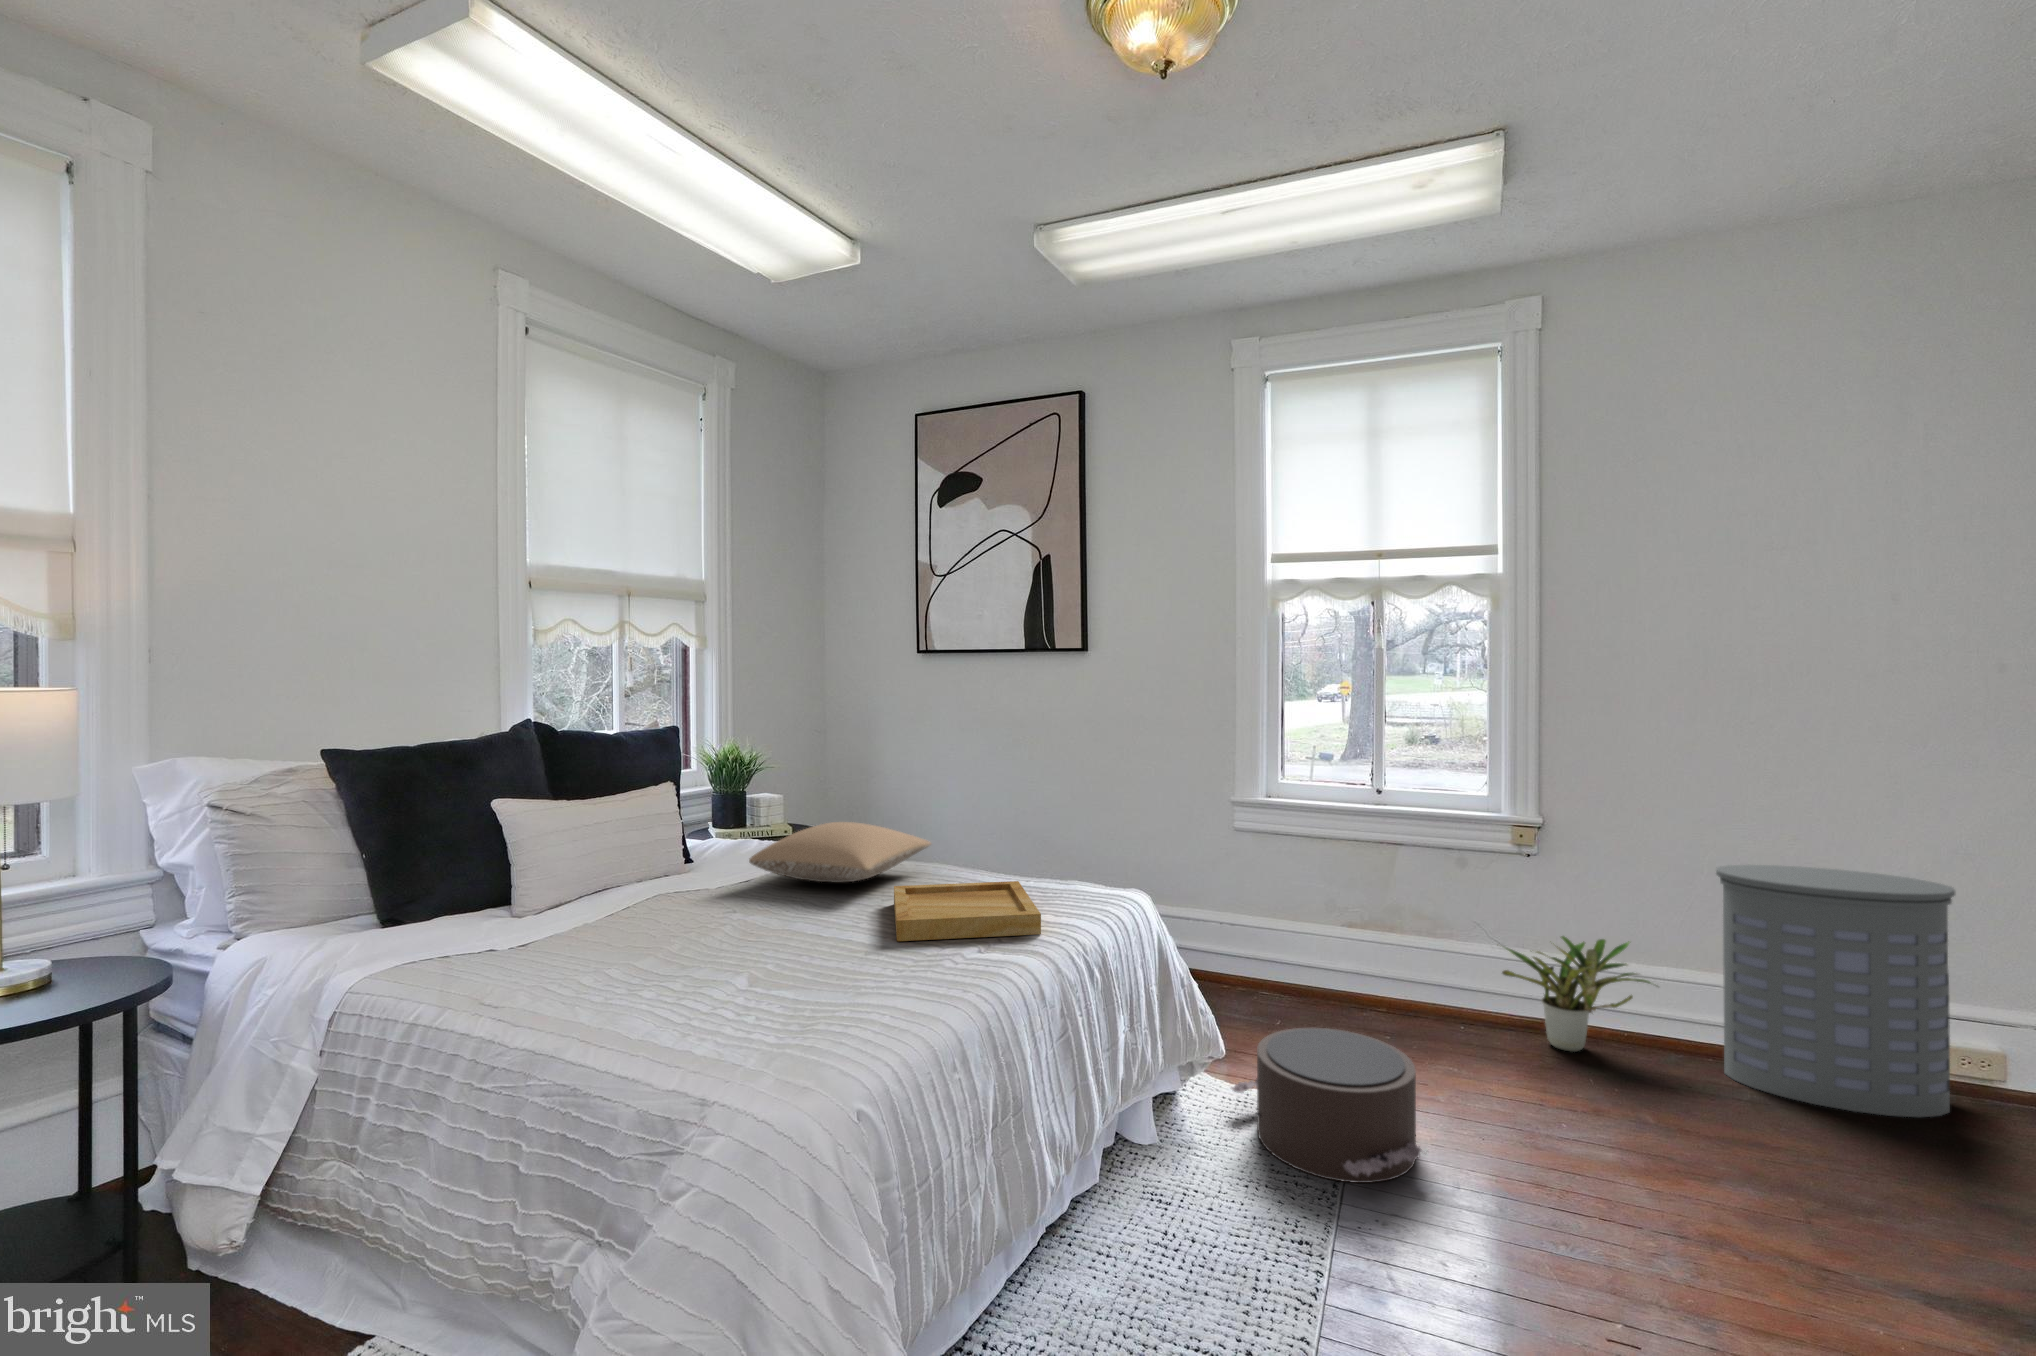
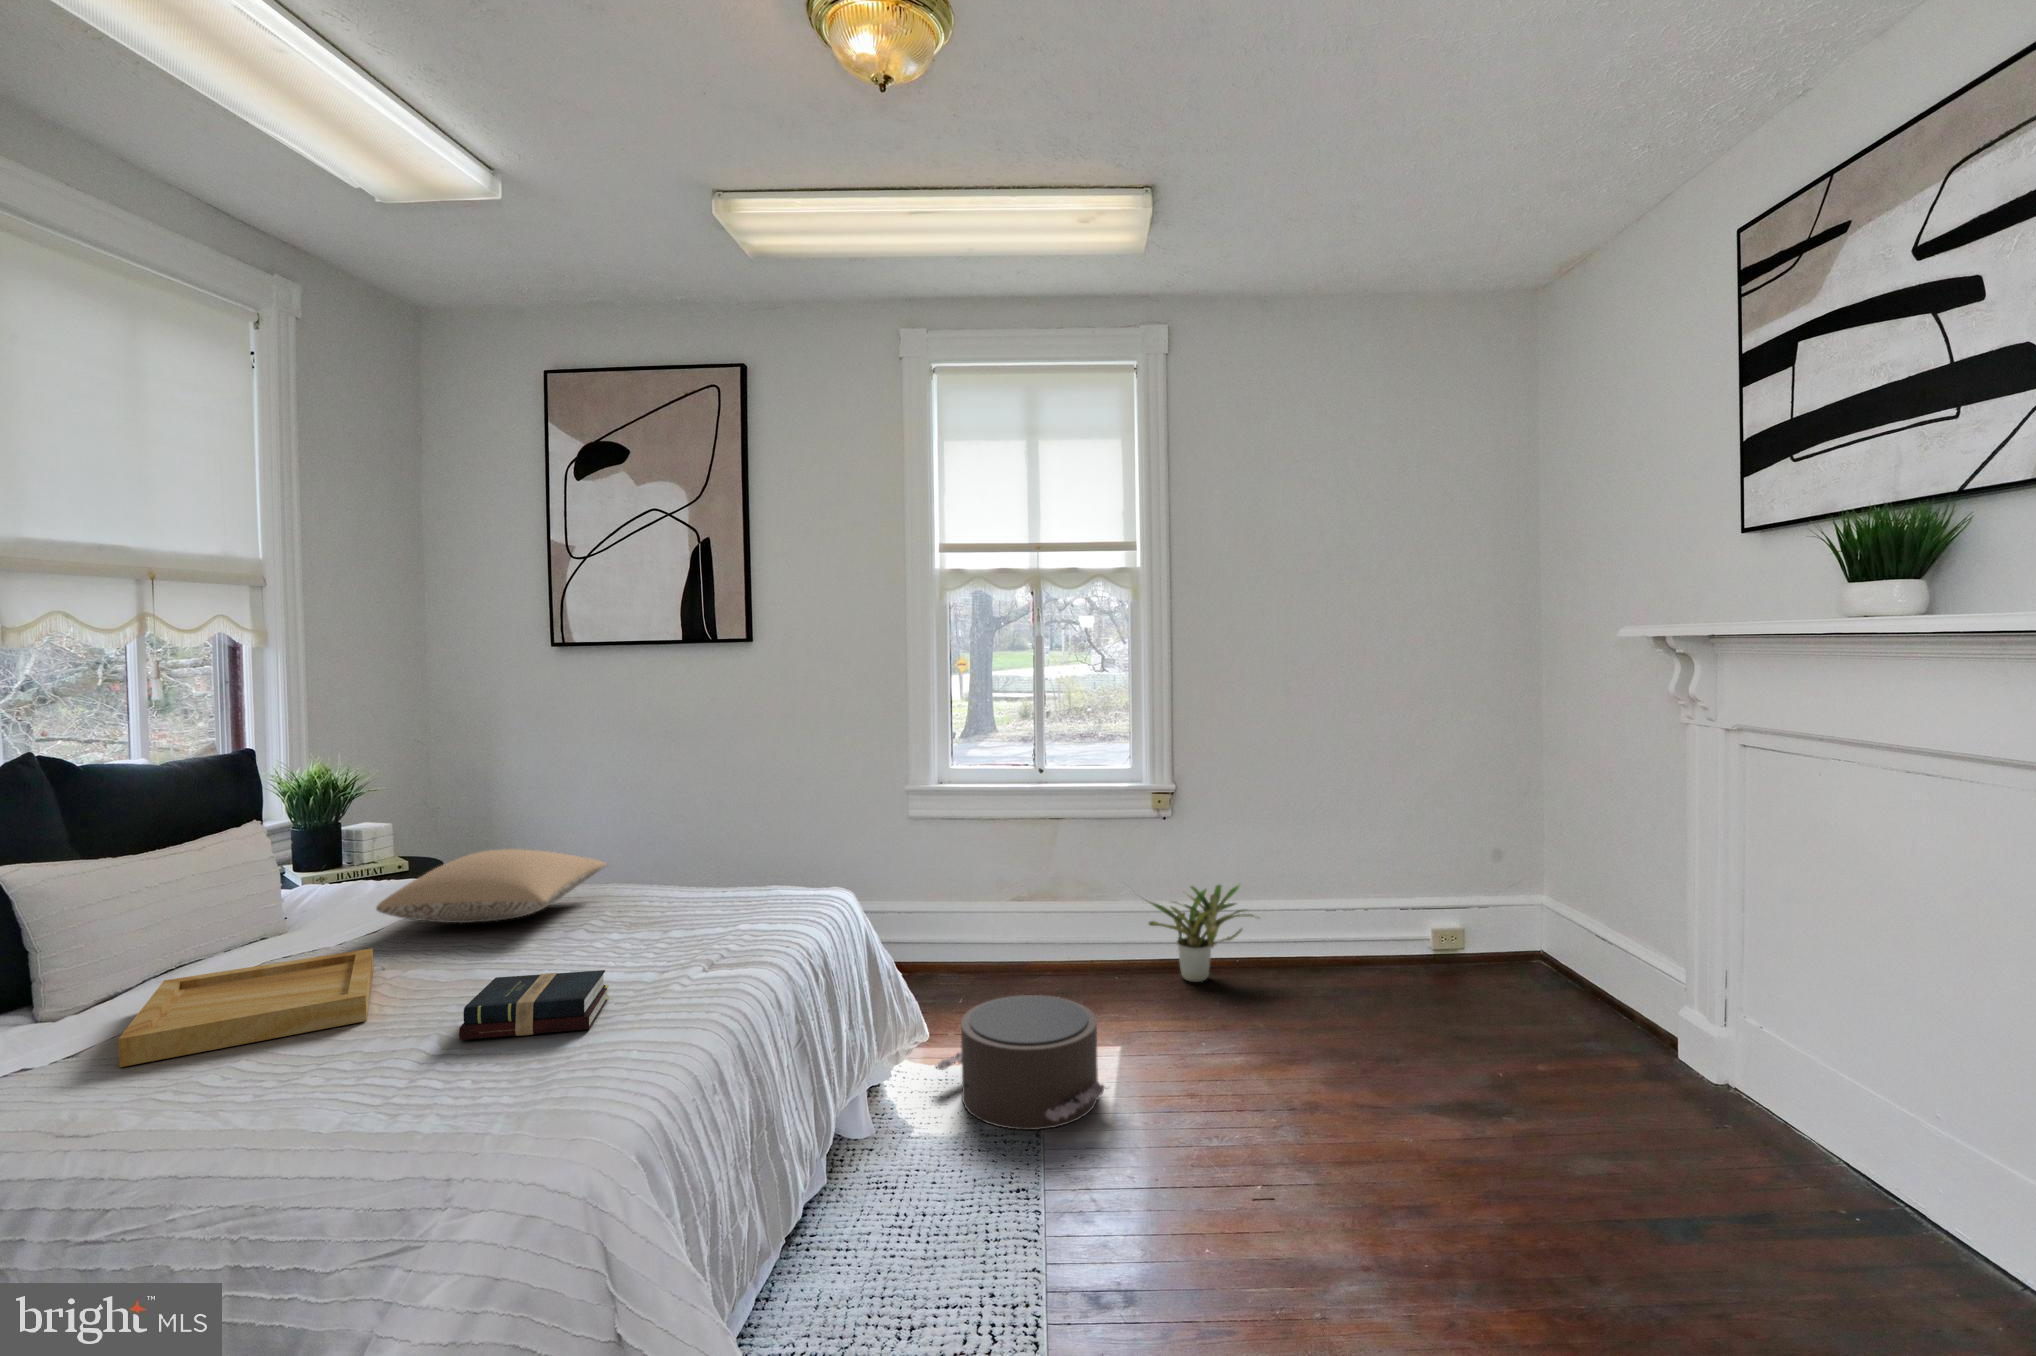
laundry hamper: present [1716,865,1955,1117] -> none [1297,811,1440,993]
tray: present [894,881,1041,941] -> present [118,948,373,1067]
hardback book: none [767,928,894,986] -> present [459,970,609,1040]

